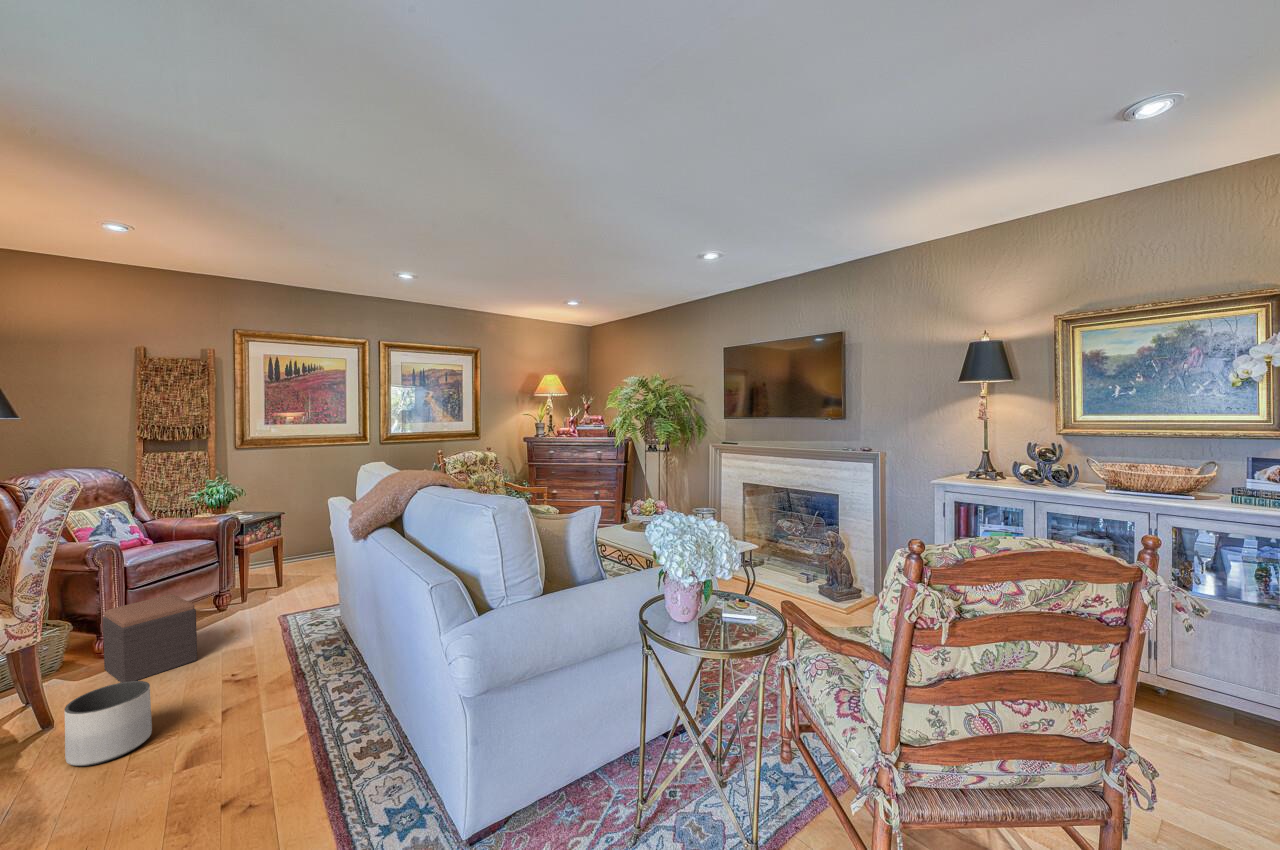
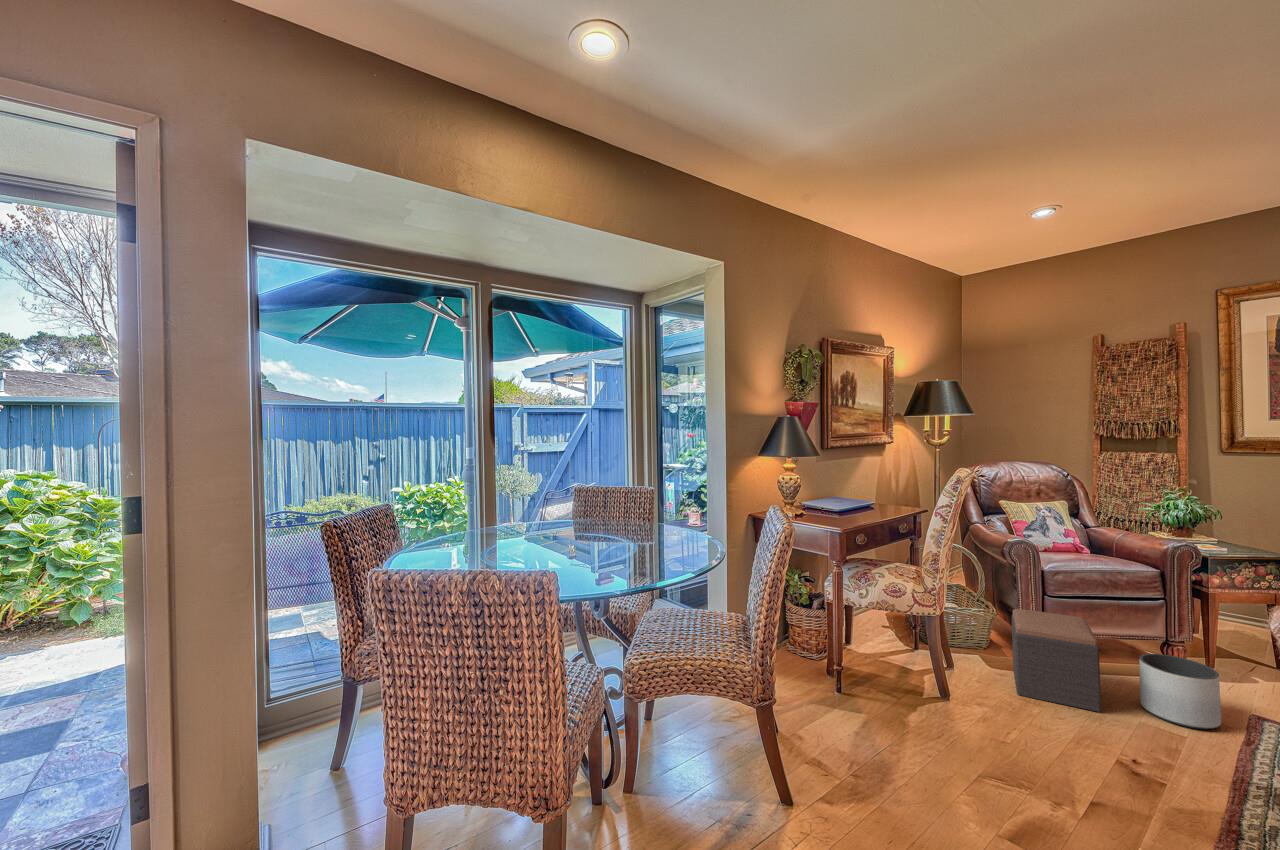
planter: present [64,681,152,766] -> present [1139,654,1221,729]

